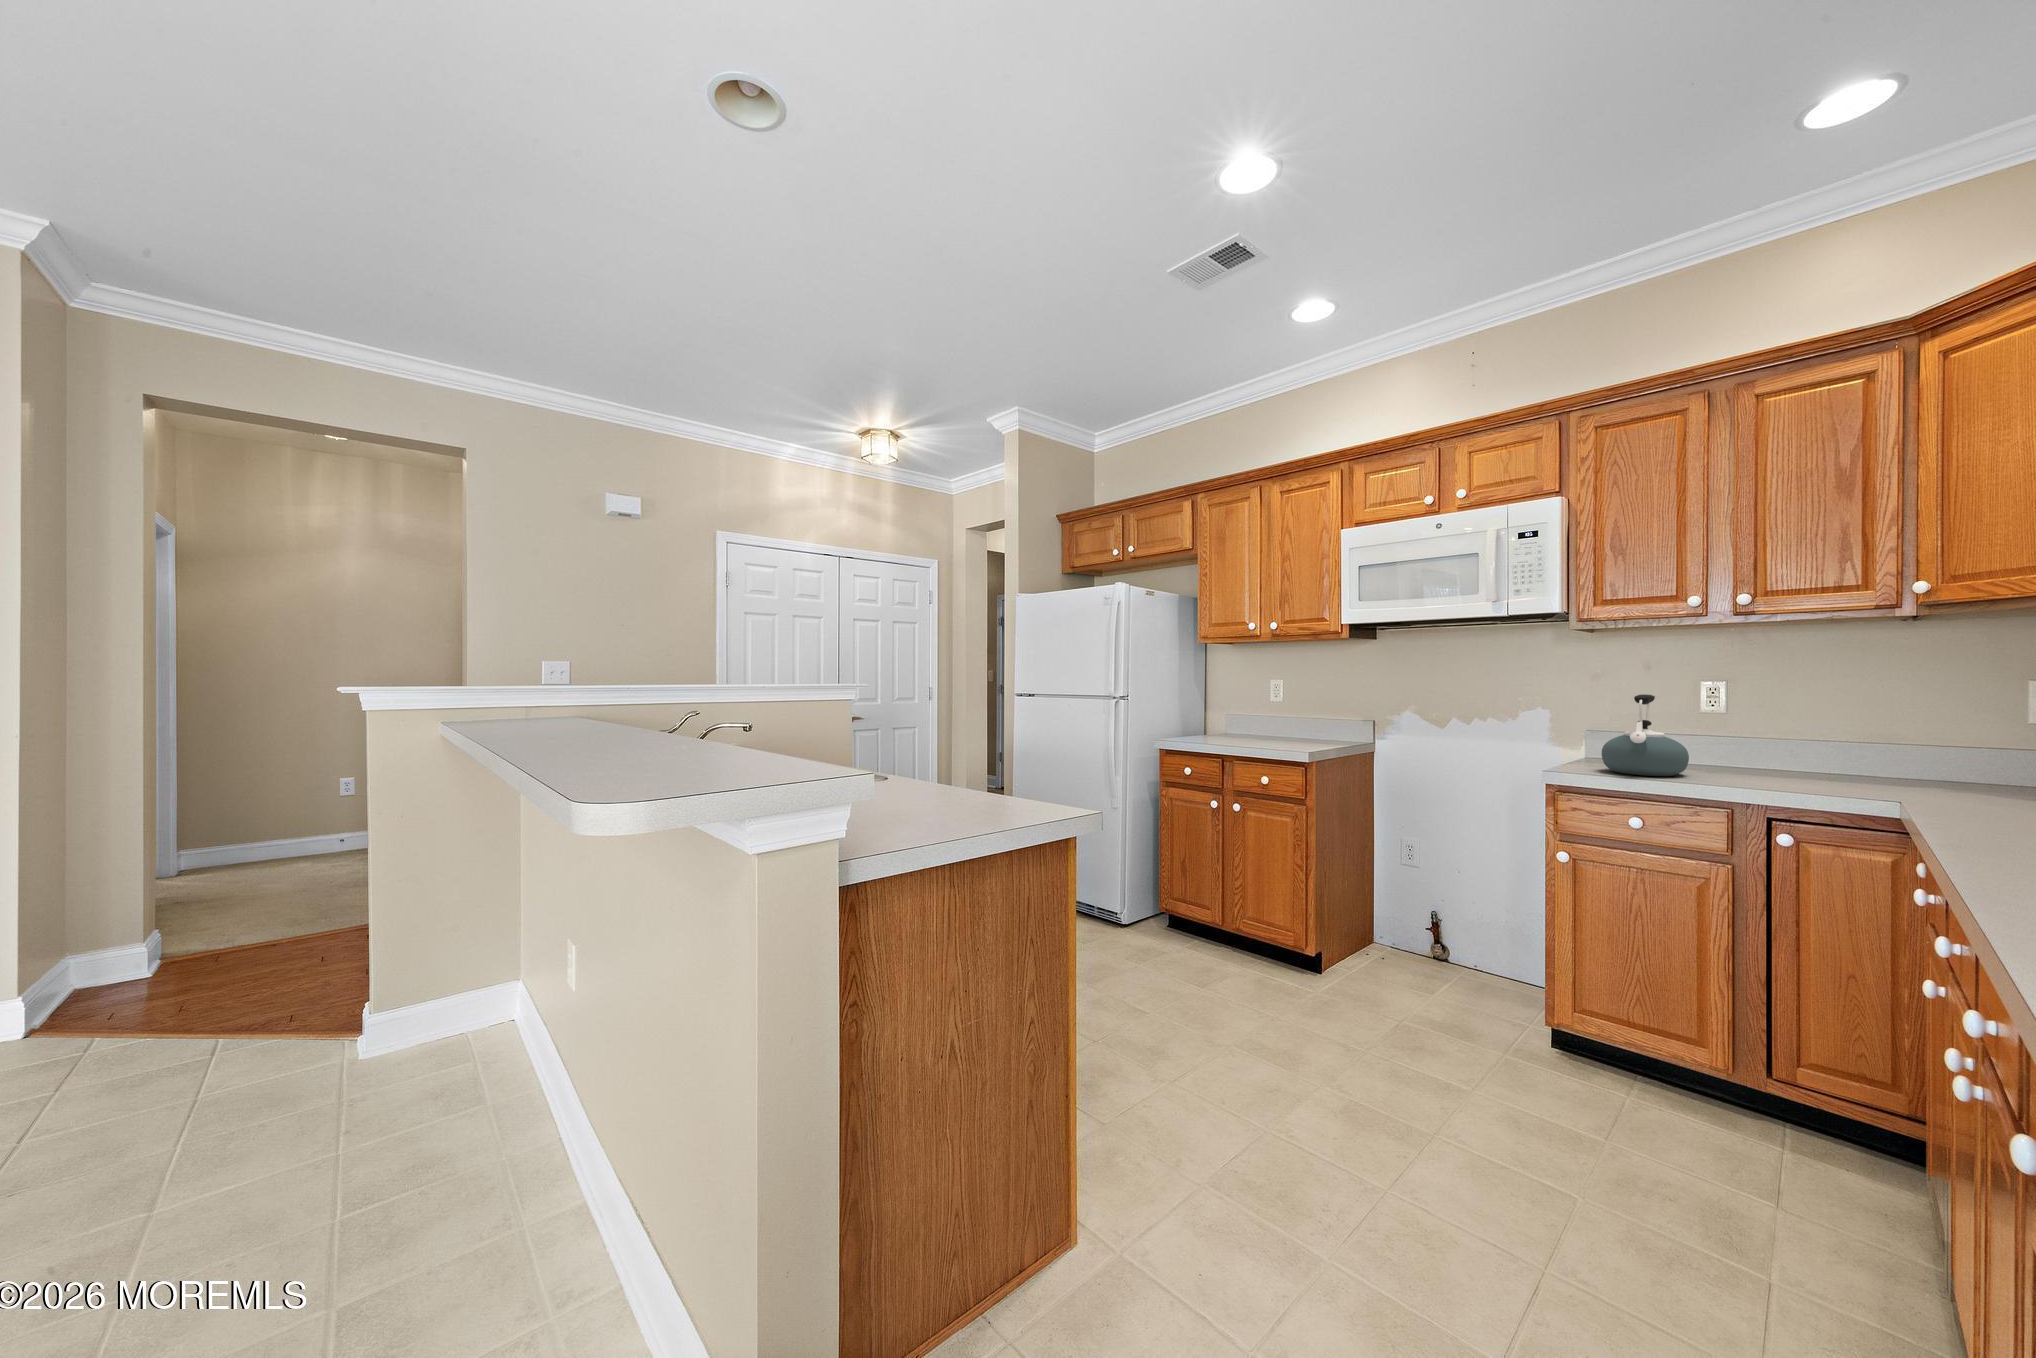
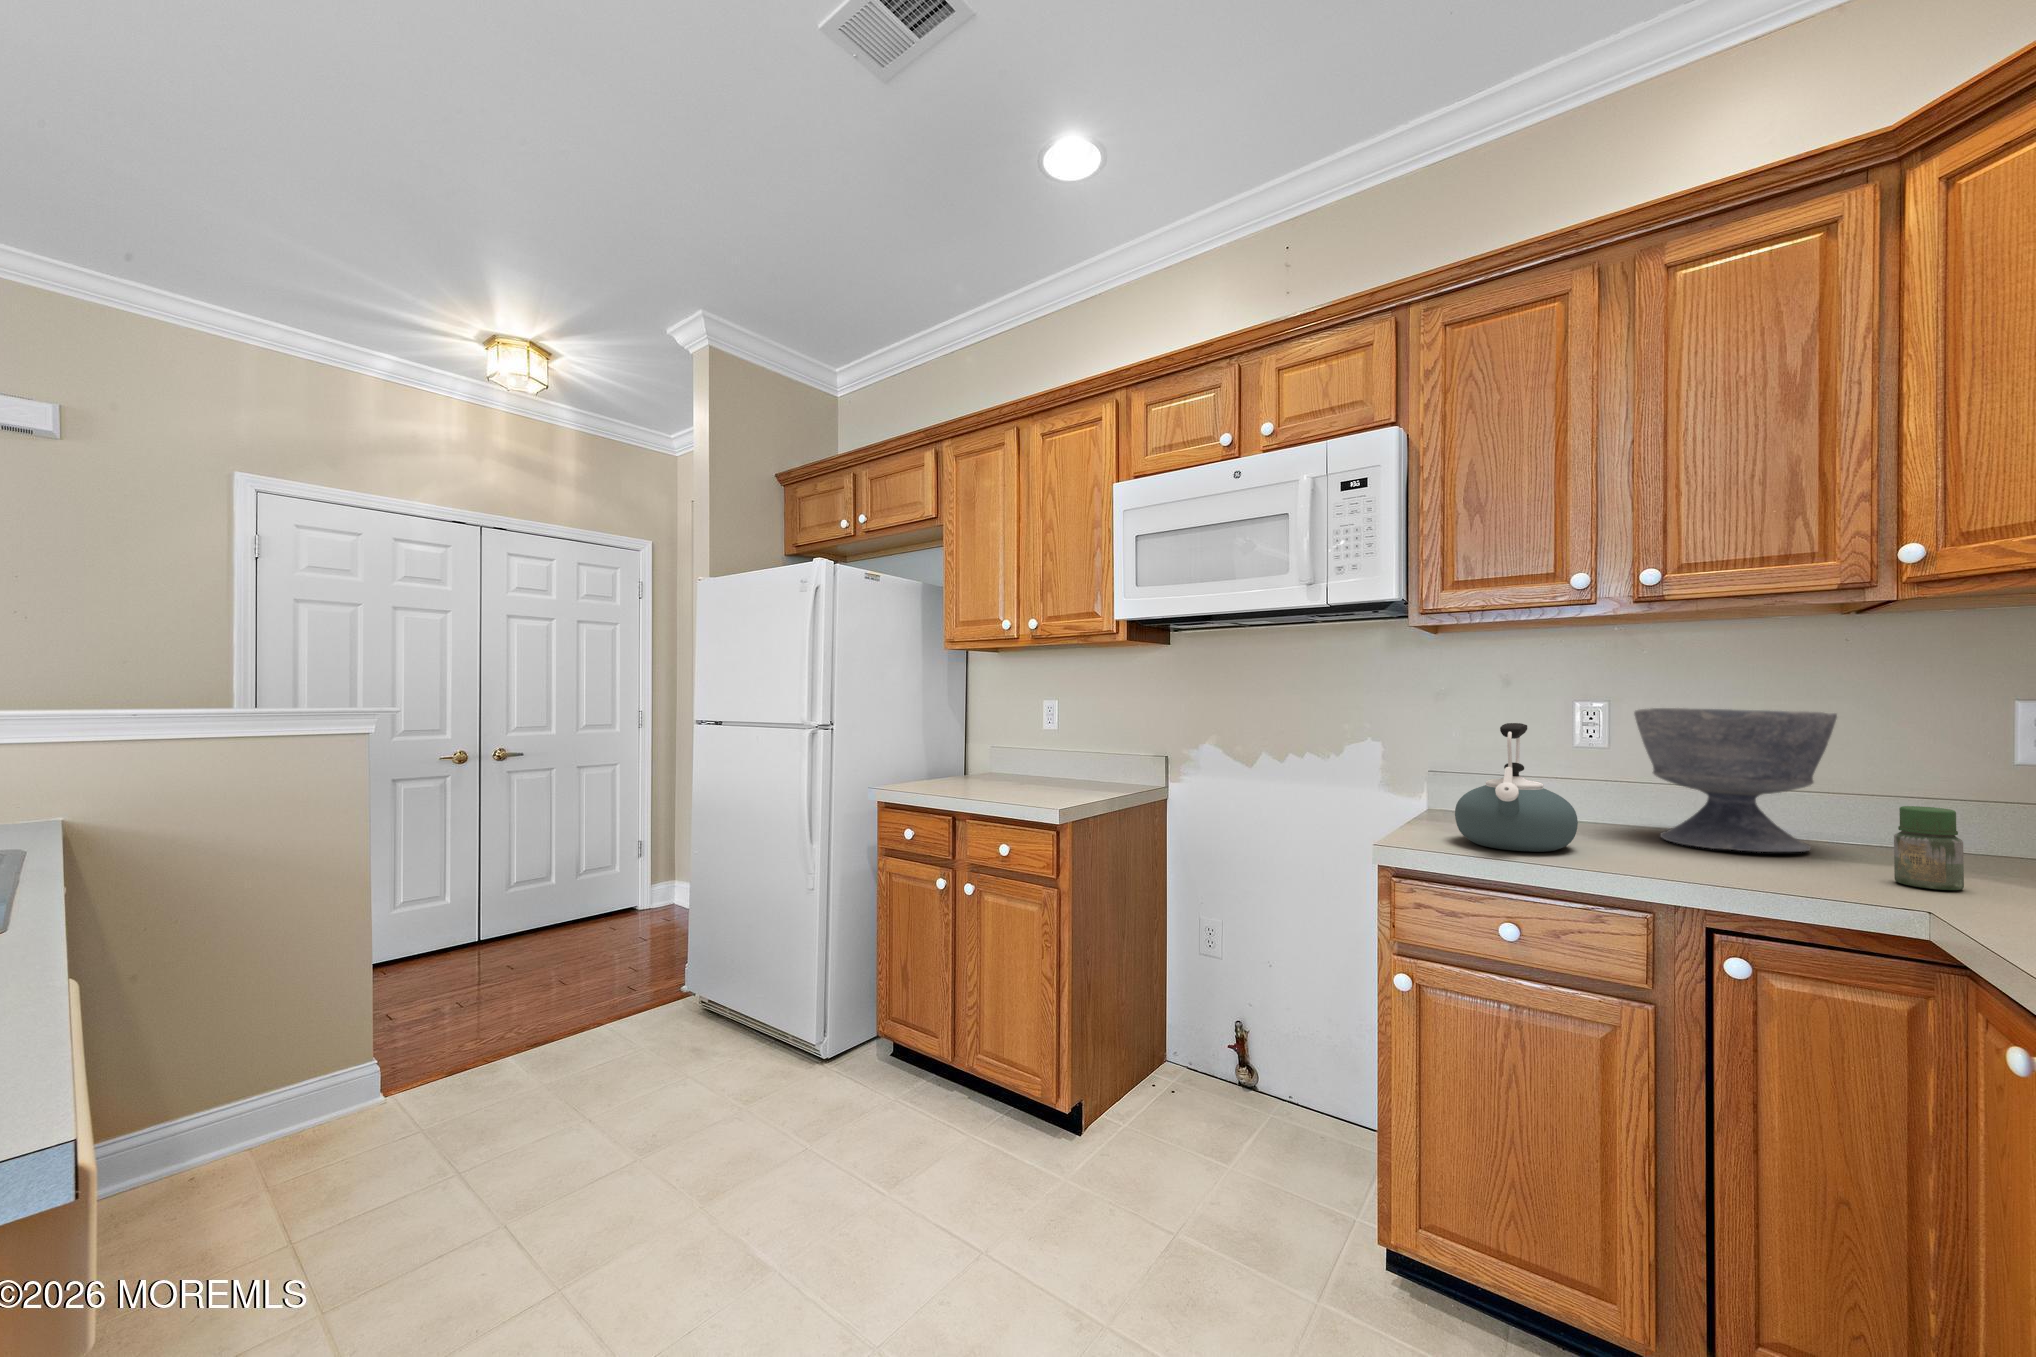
bowl: none [1735,685,1880,778] -> present [1634,708,1837,852]
jar: none [1903,745,1948,795] -> present [1894,806,1964,890]

